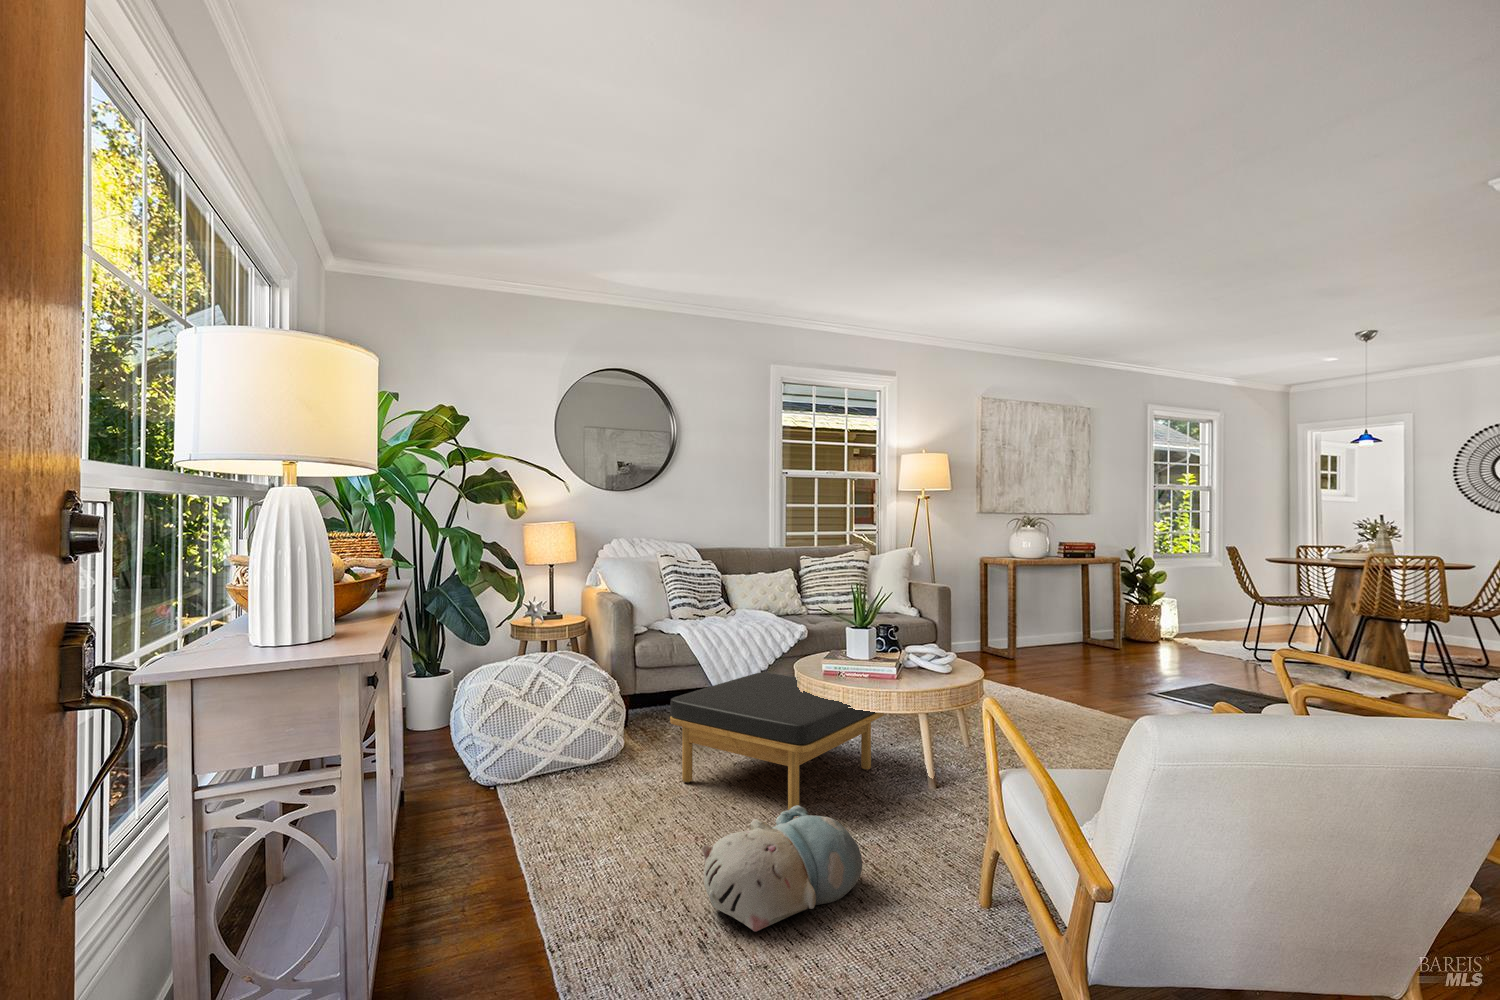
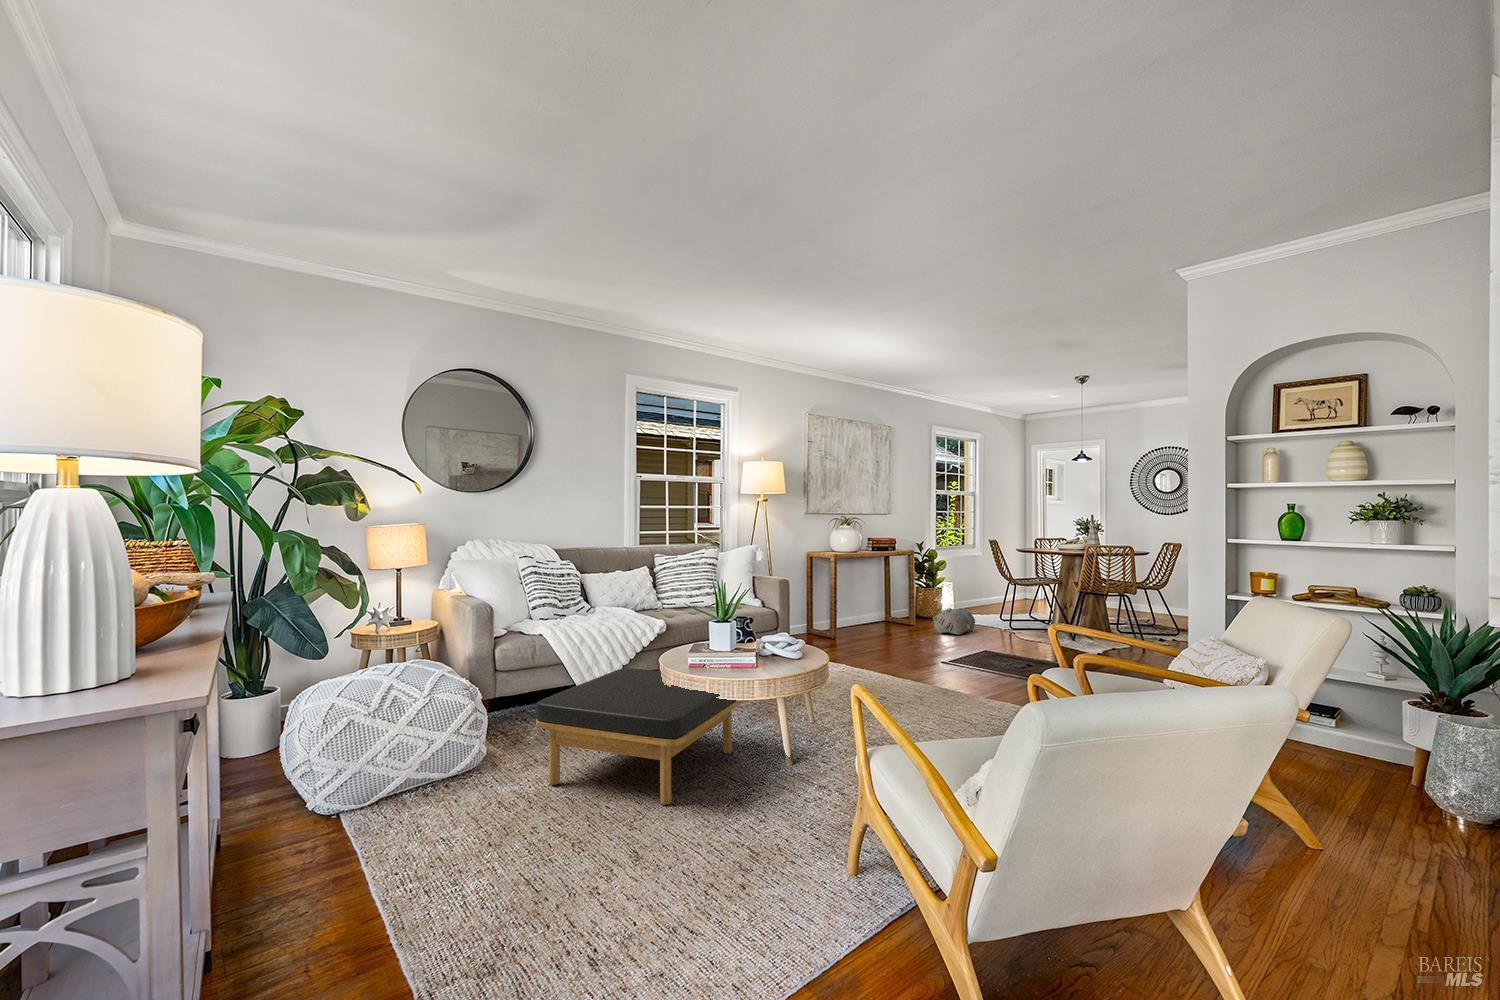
plush toy: present [702,805,862,931] -> present [933,608,975,635]

